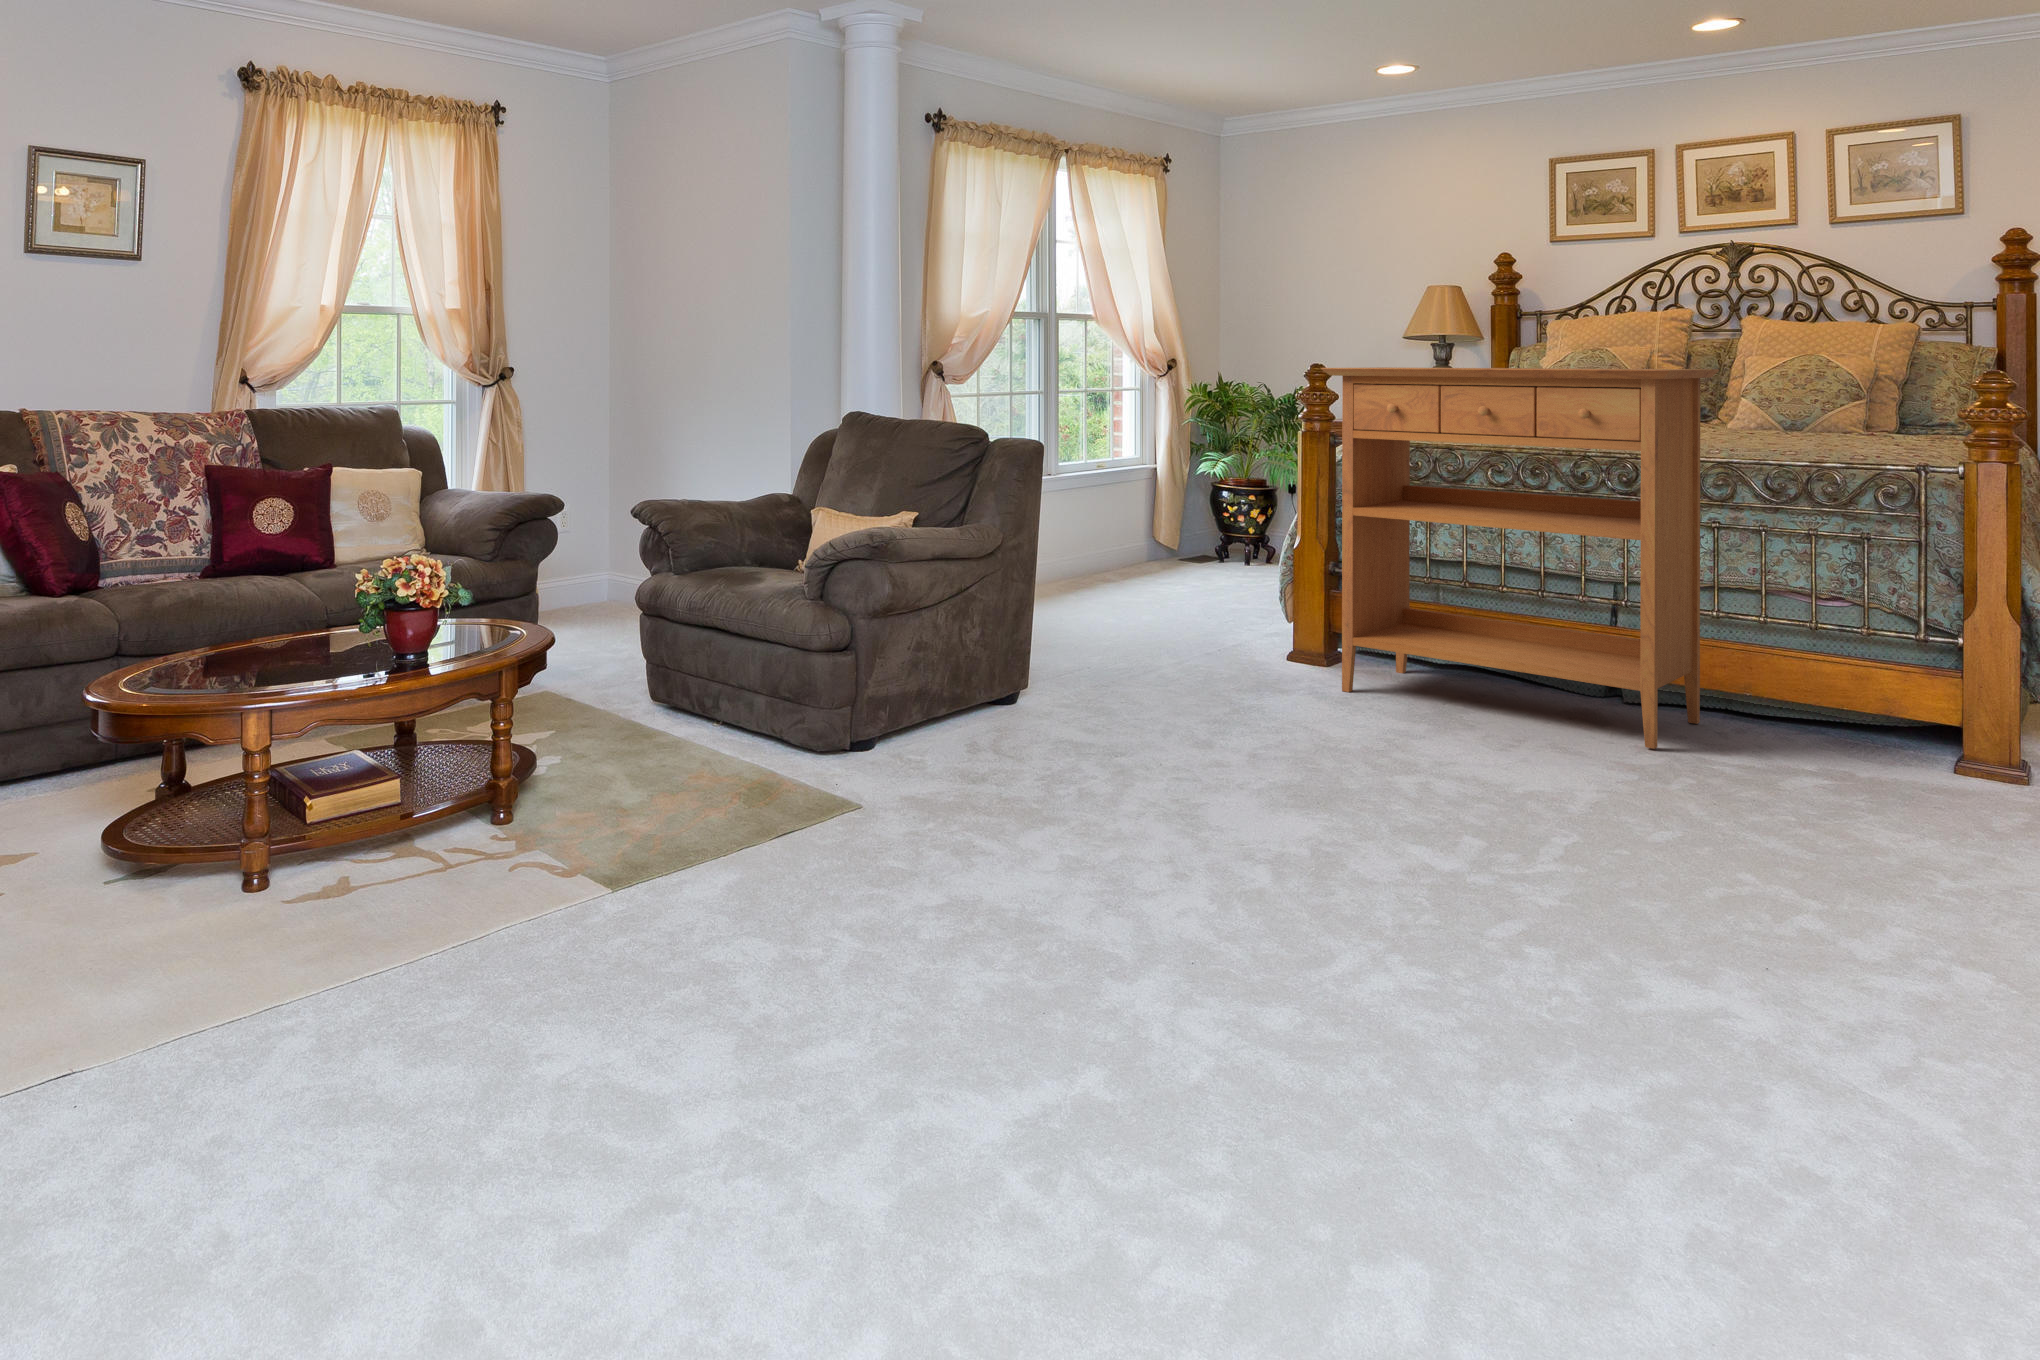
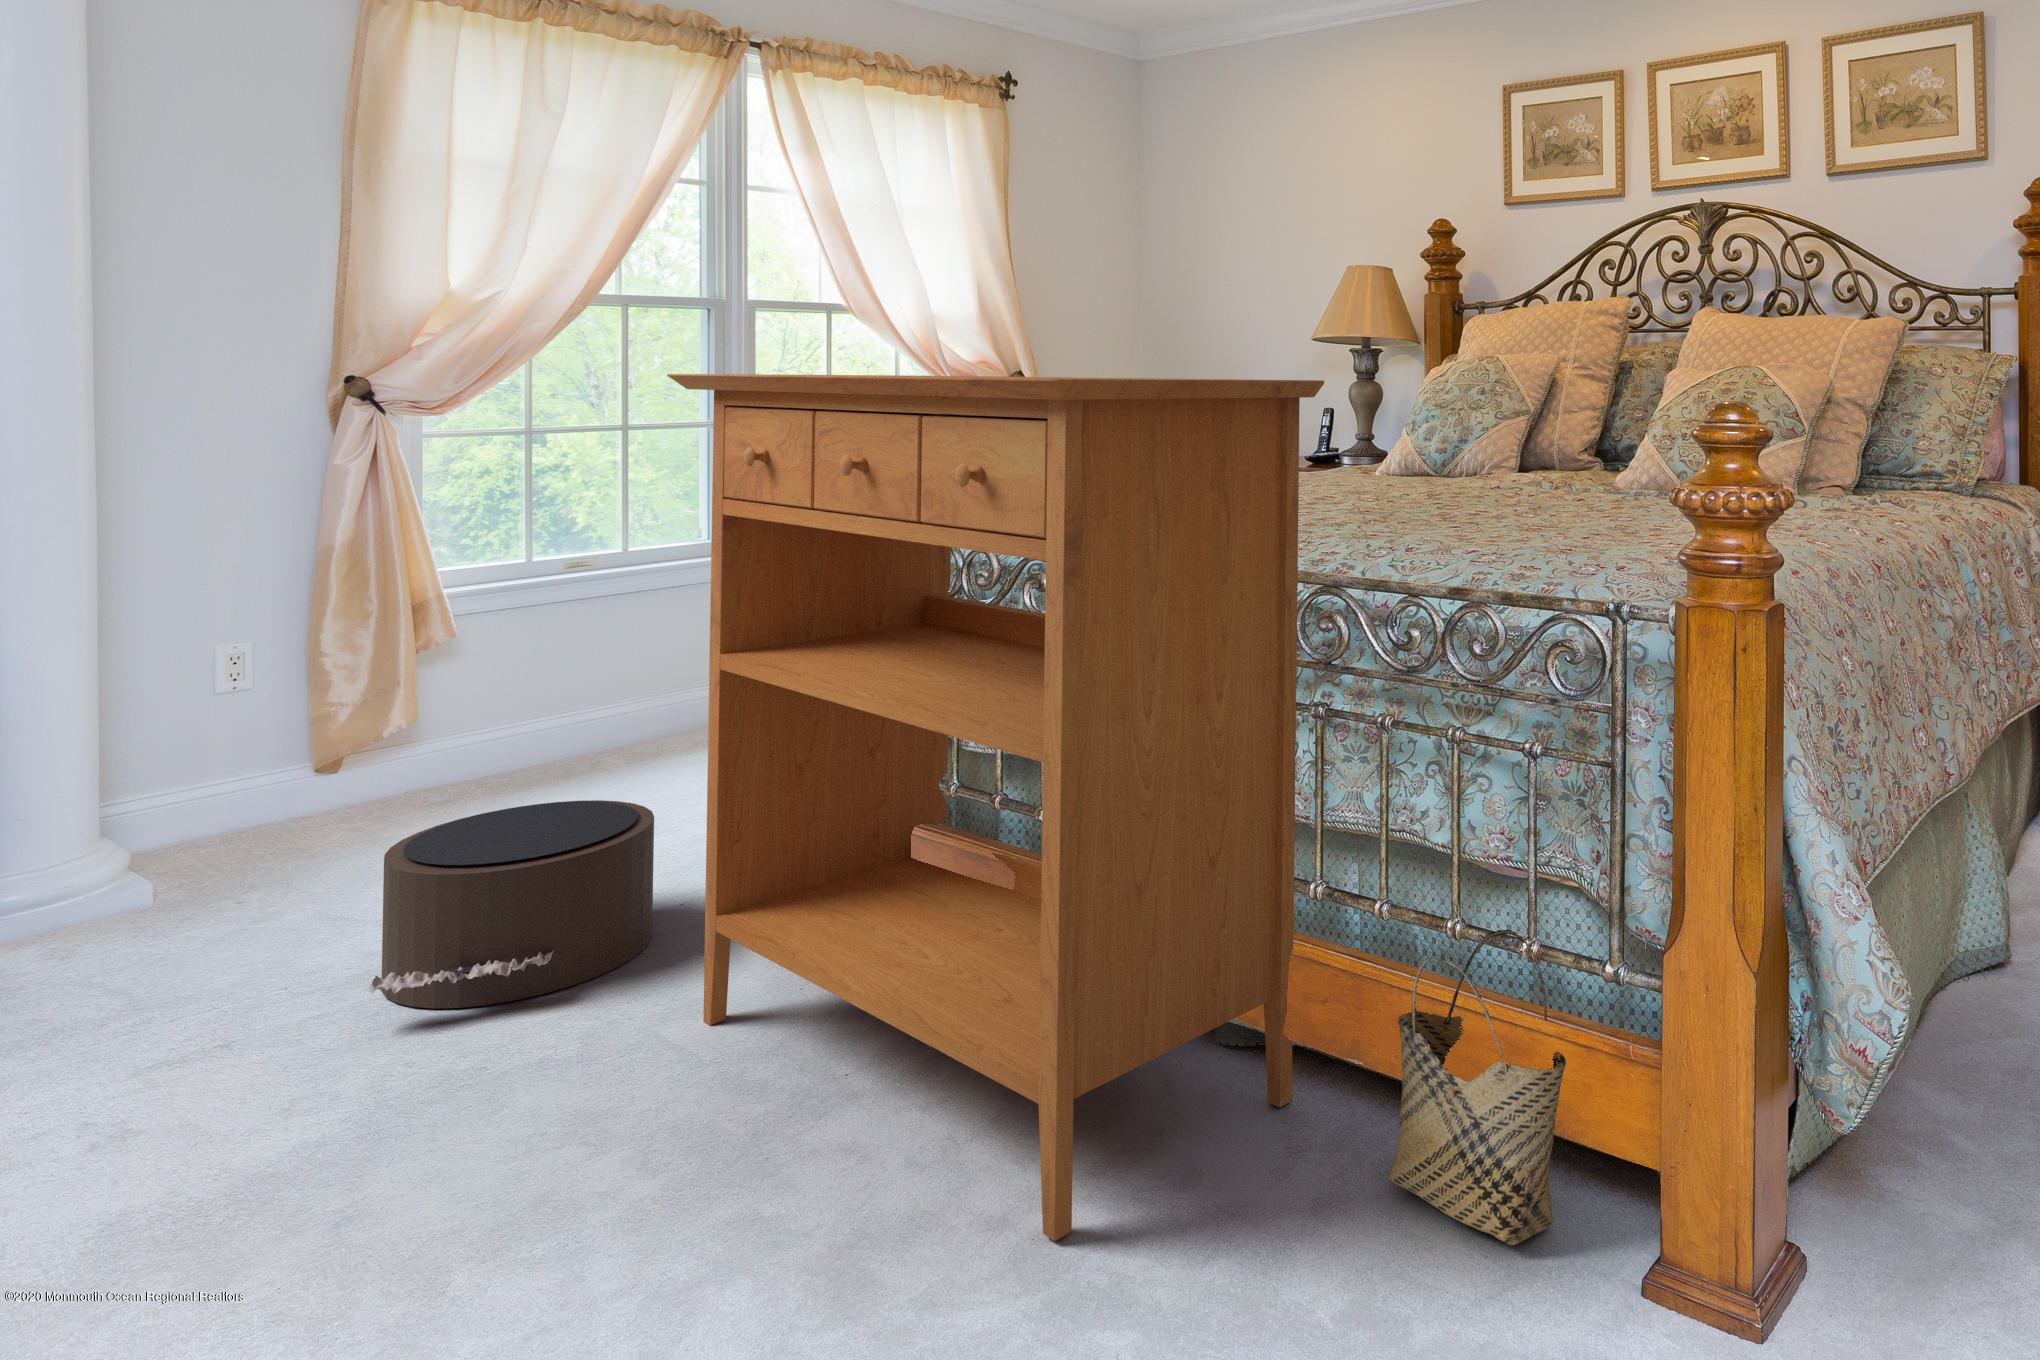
pouf: none [1124,597,1254,683] -> present [367,800,654,1008]
woven basket: none [1789,629,1896,757] -> present [1389,930,1566,1245]

